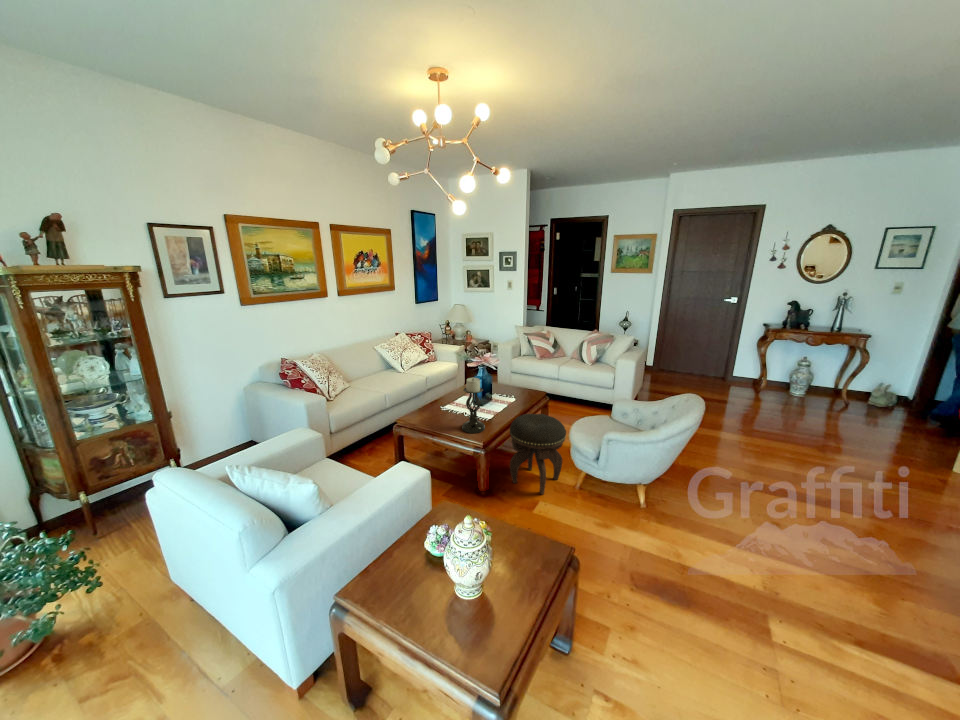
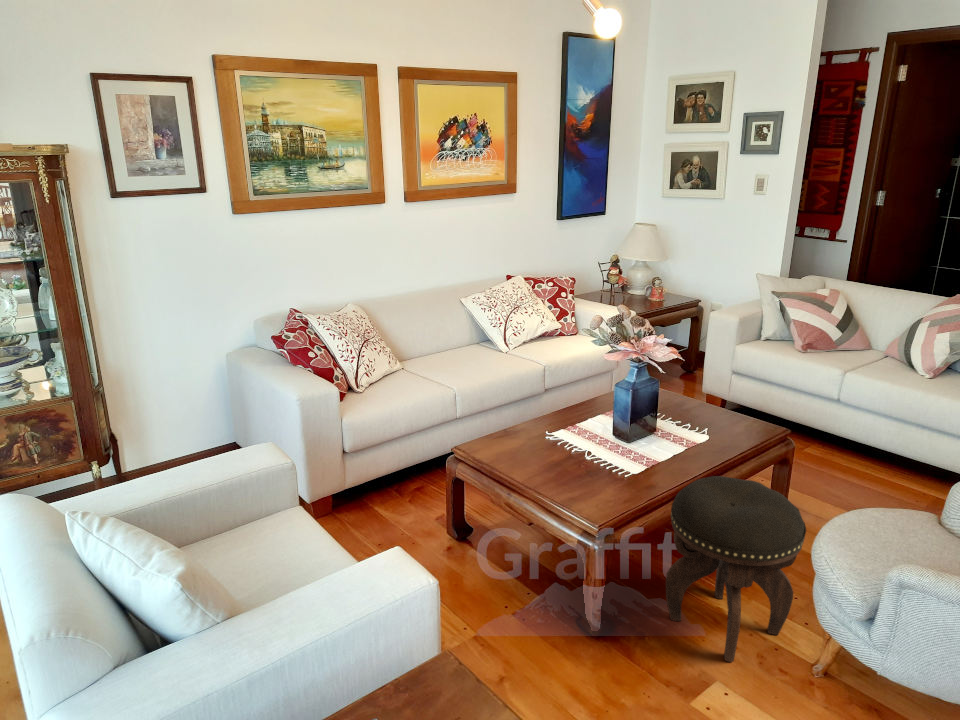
candle holder: present [462,377,485,433] -> none [568,383,618,501]

